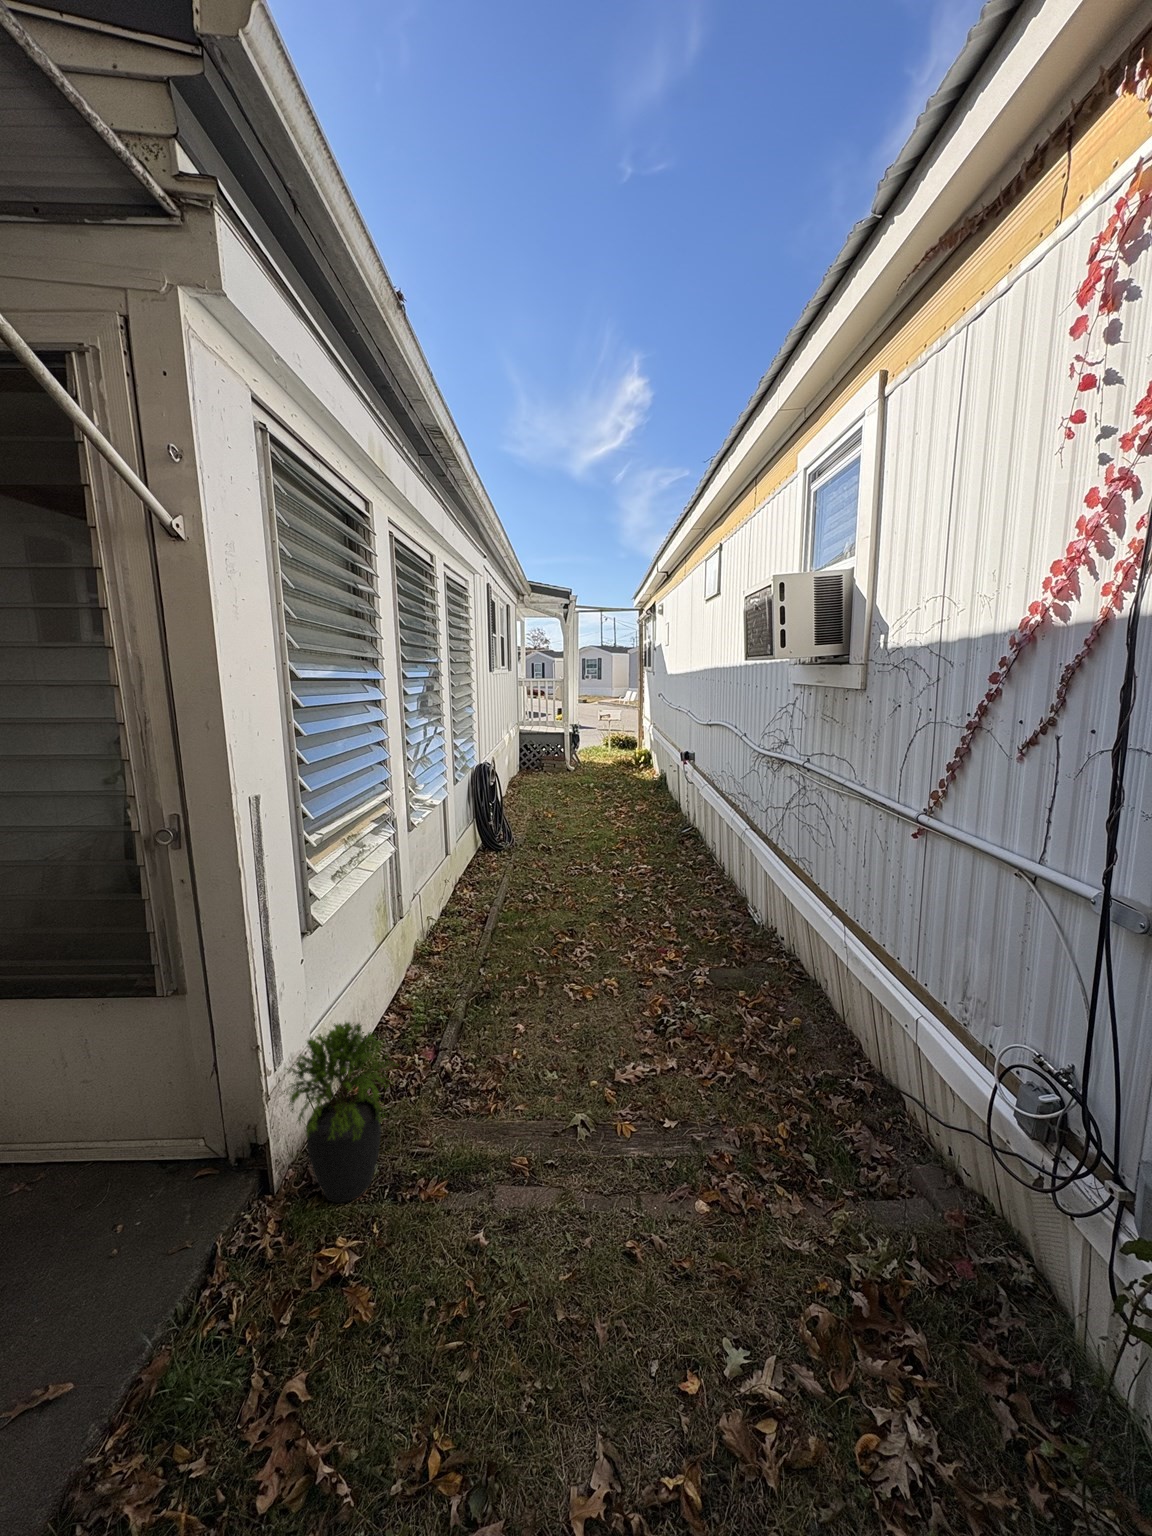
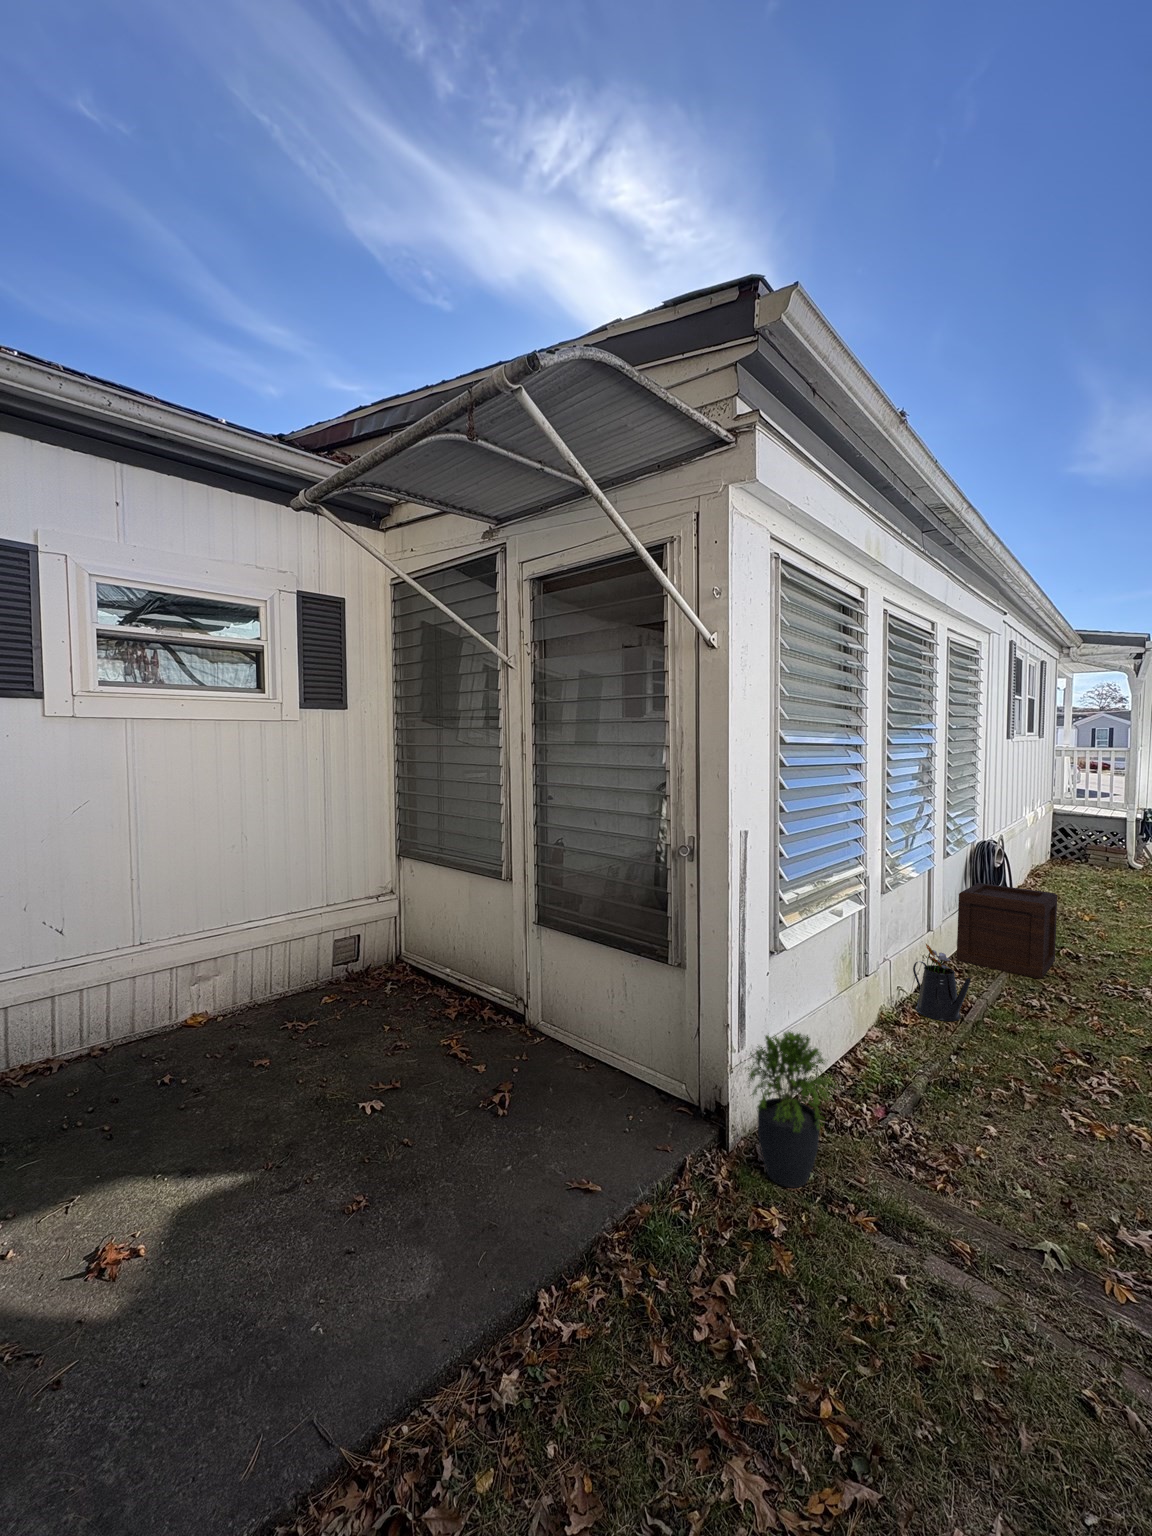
wooden crate: none [467,801,537,874] -> present [957,883,1057,979]
watering can: none [439,866,488,936] -> present [913,944,971,1021]

